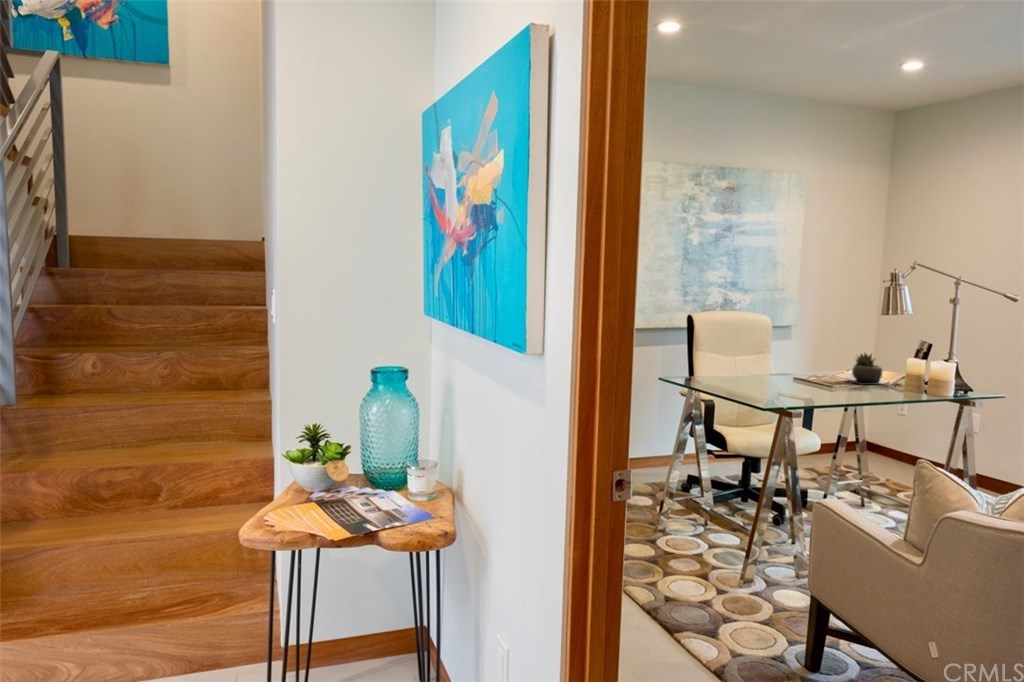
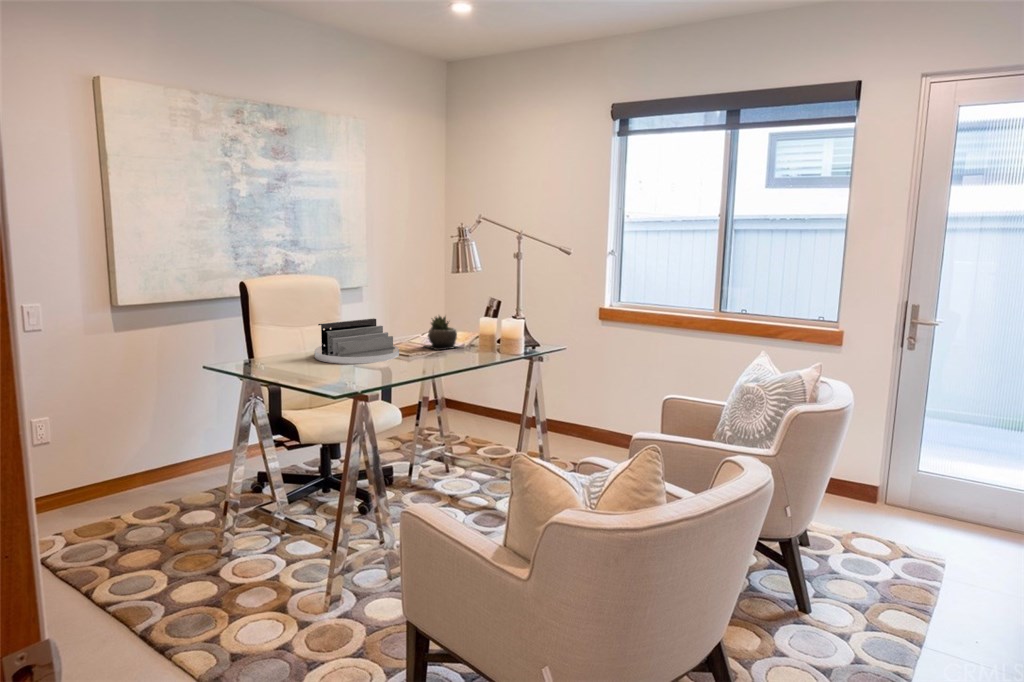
desk organizer: none [745,352,822,389] -> present [314,318,399,364]

